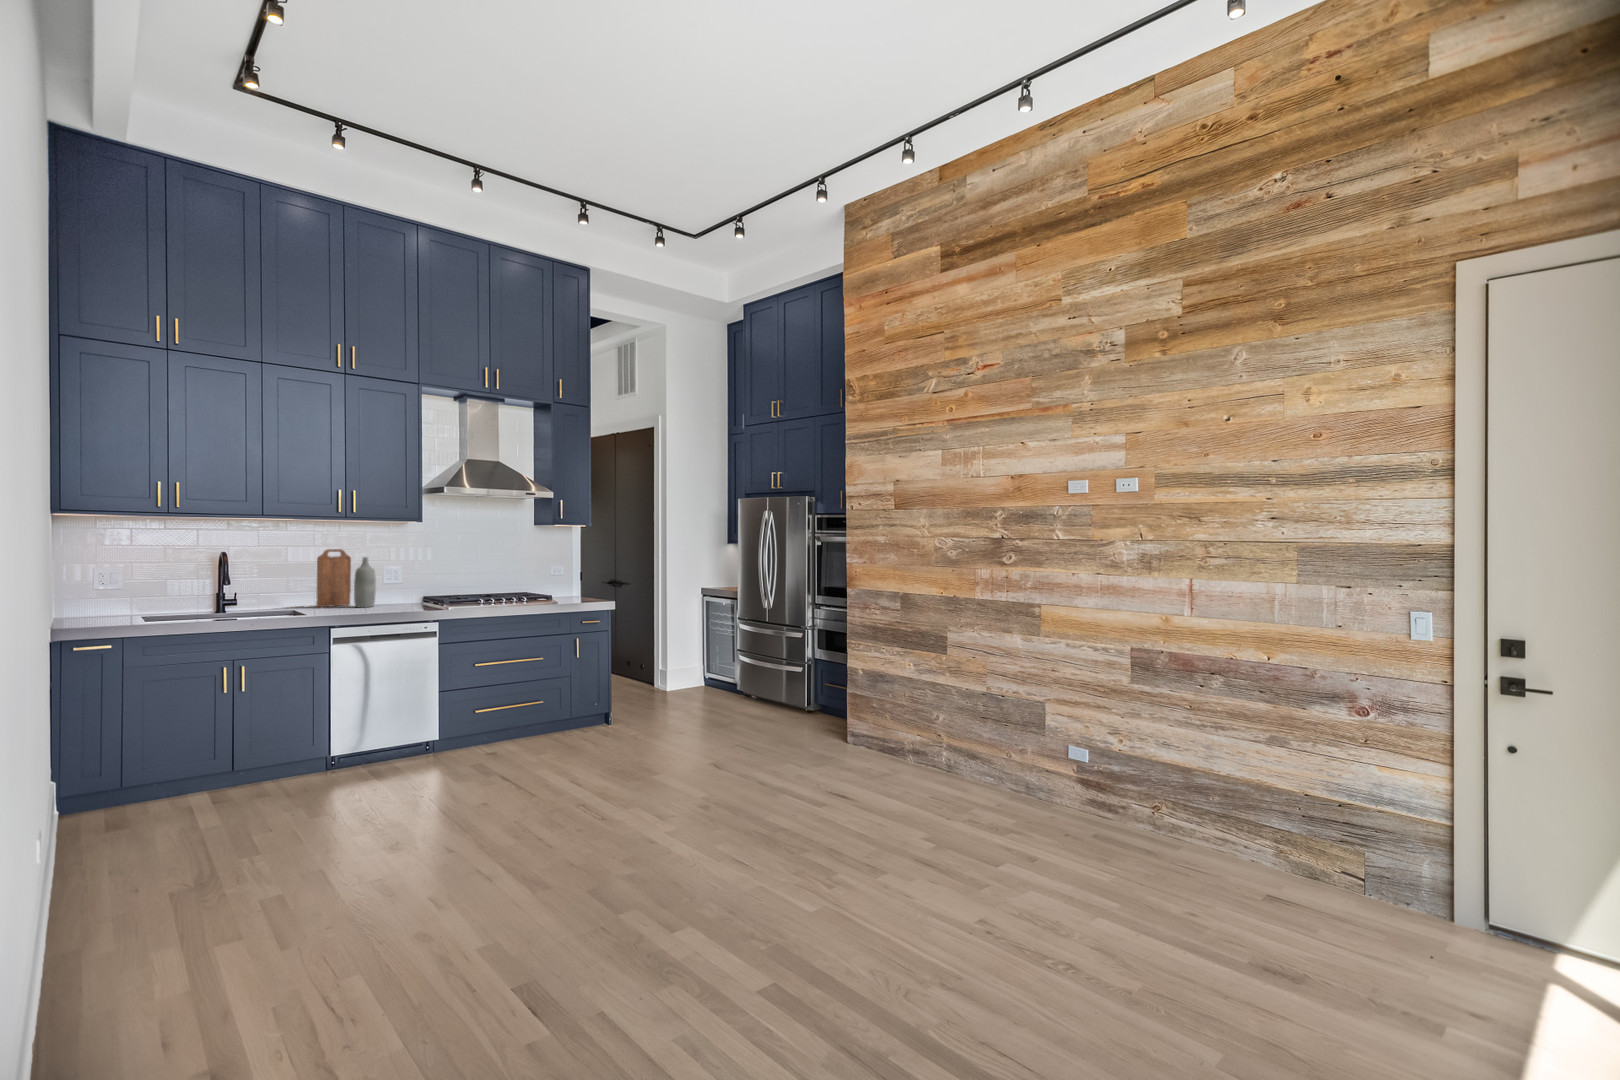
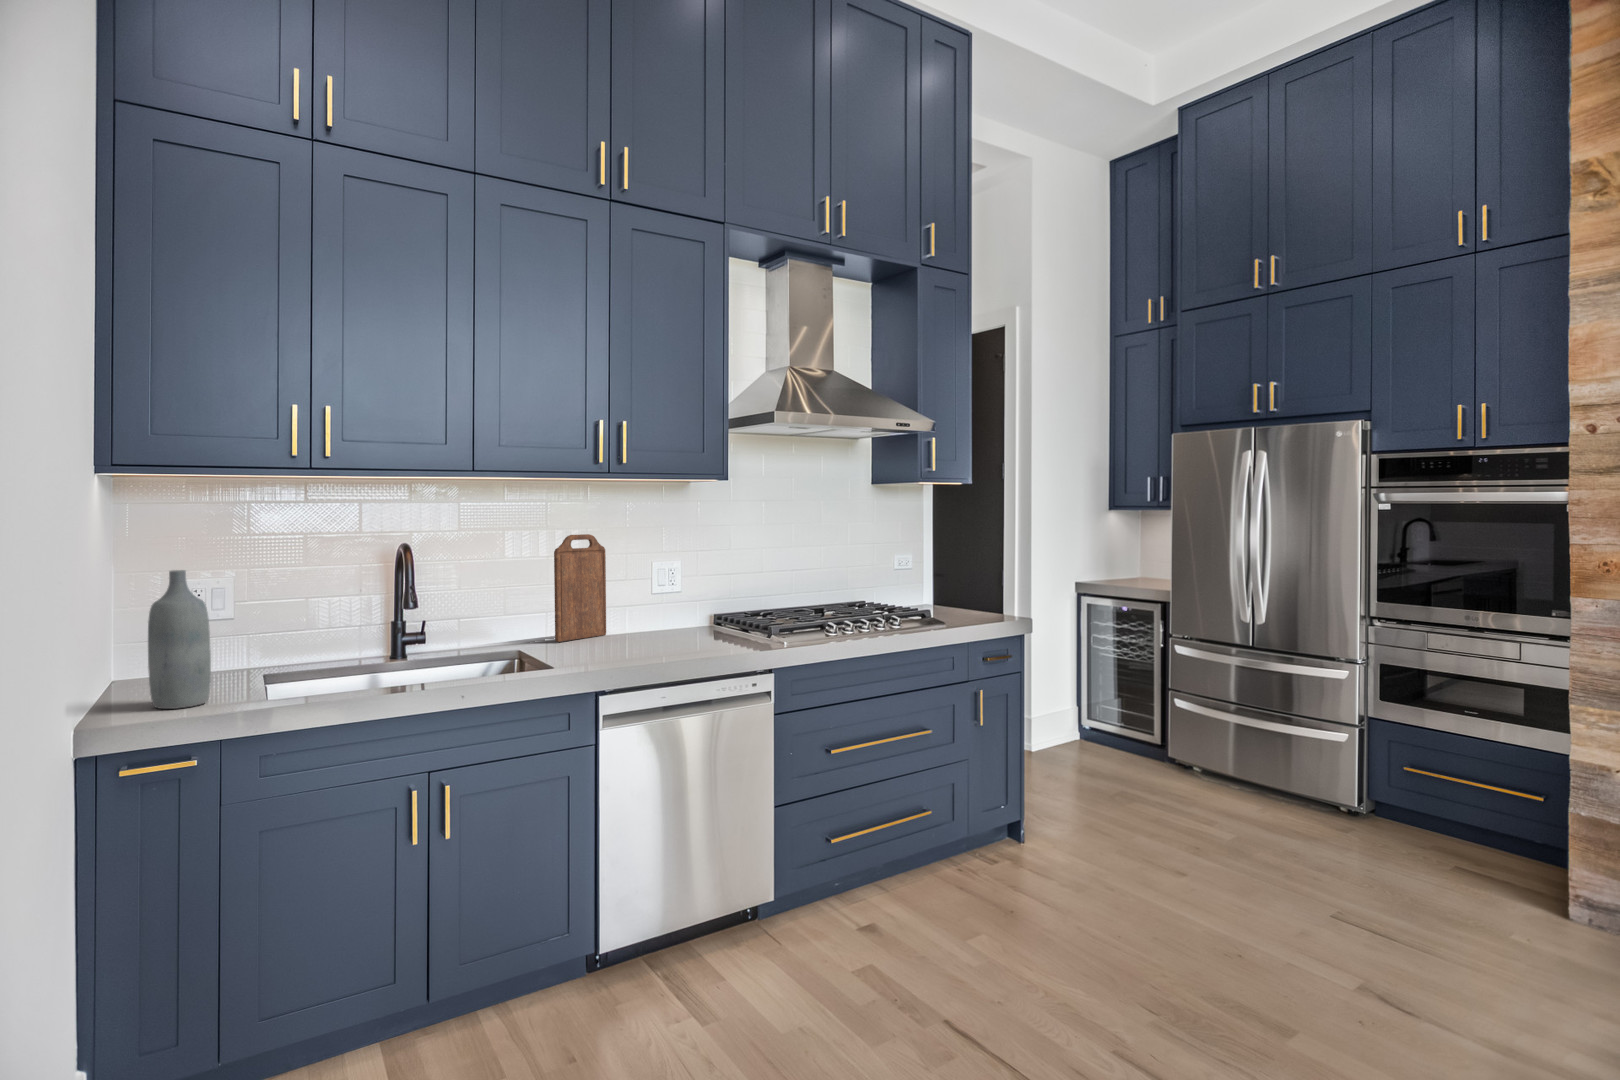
bottle: present [354,557,376,607] -> present [148,570,211,709]

